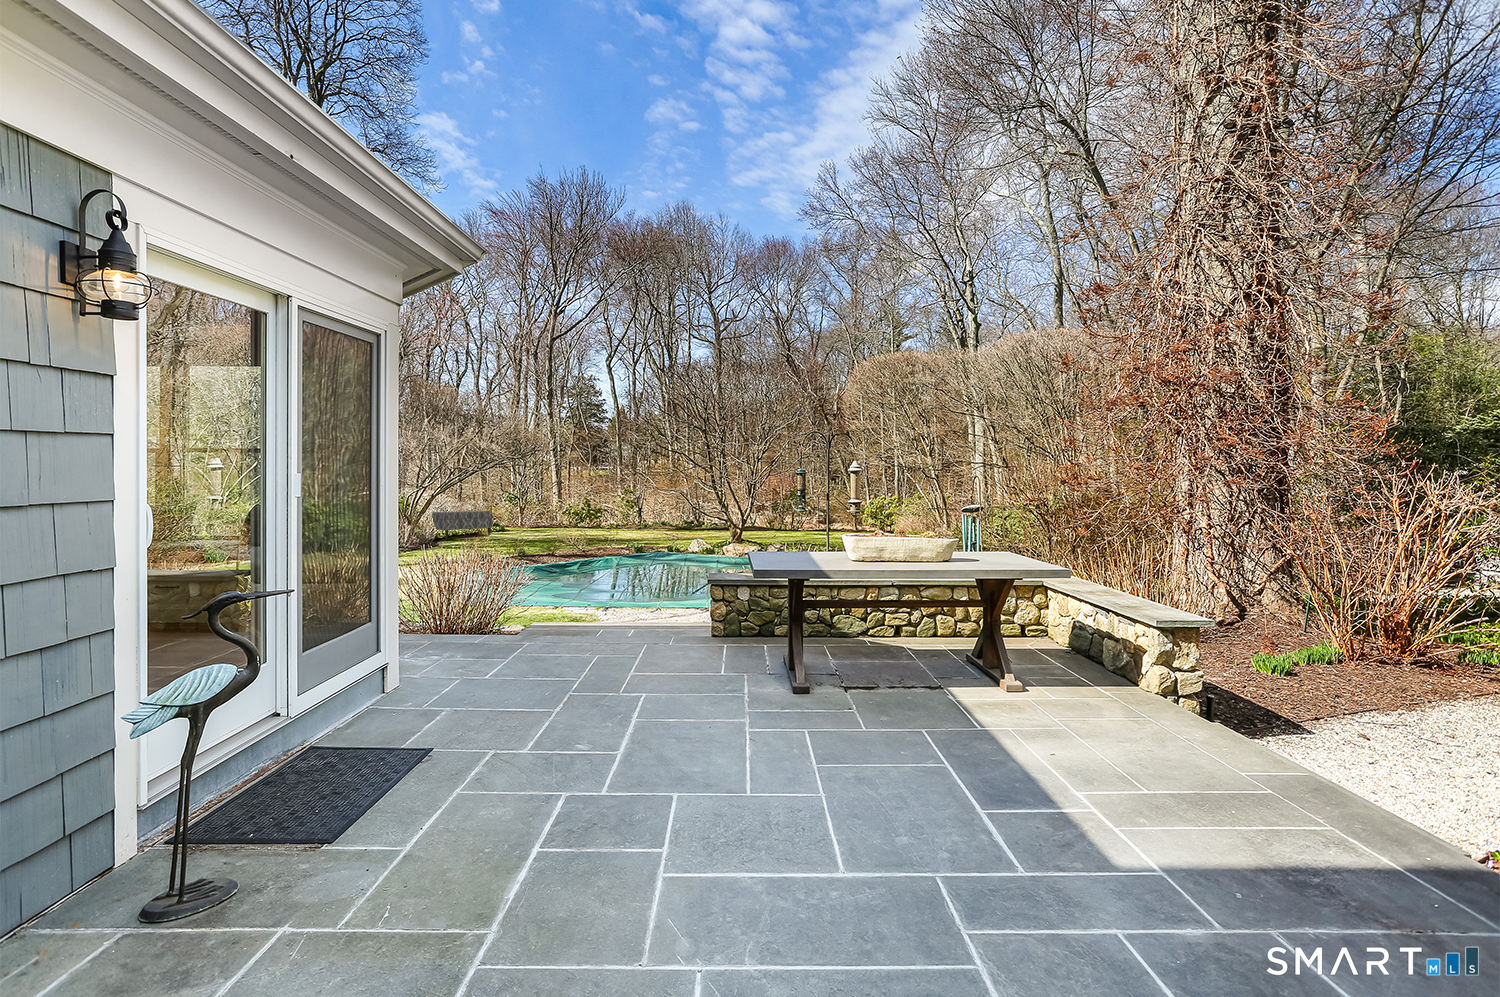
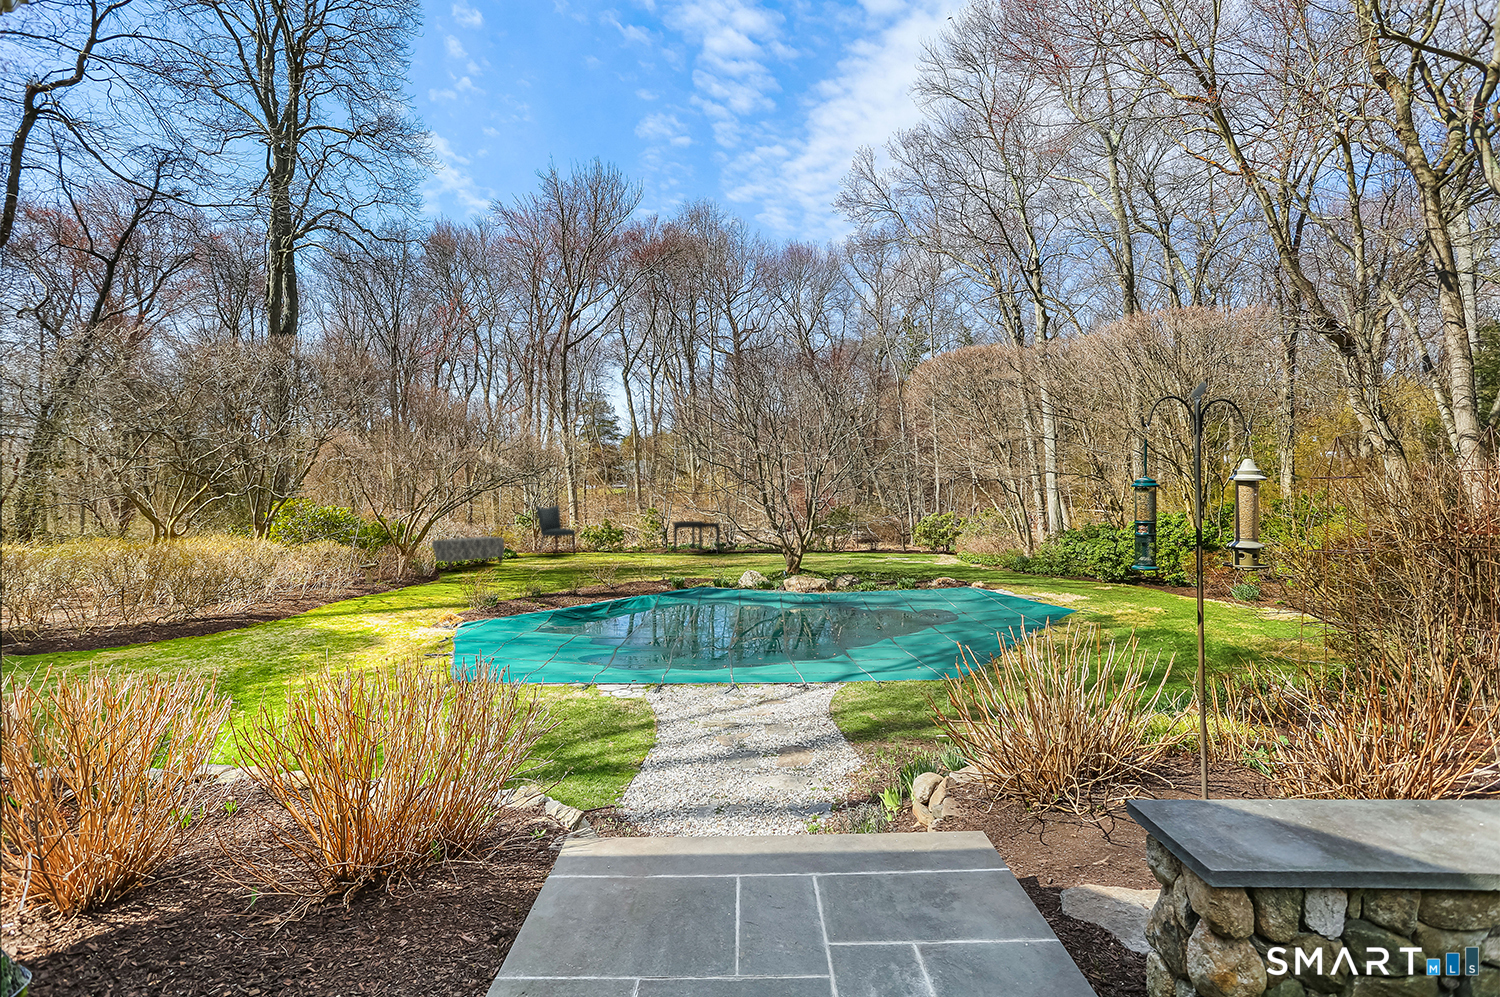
chair: none [522,484,557,529] -> present [536,505,575,555]
round table: none [643,500,691,529] -> present [672,521,720,553]

